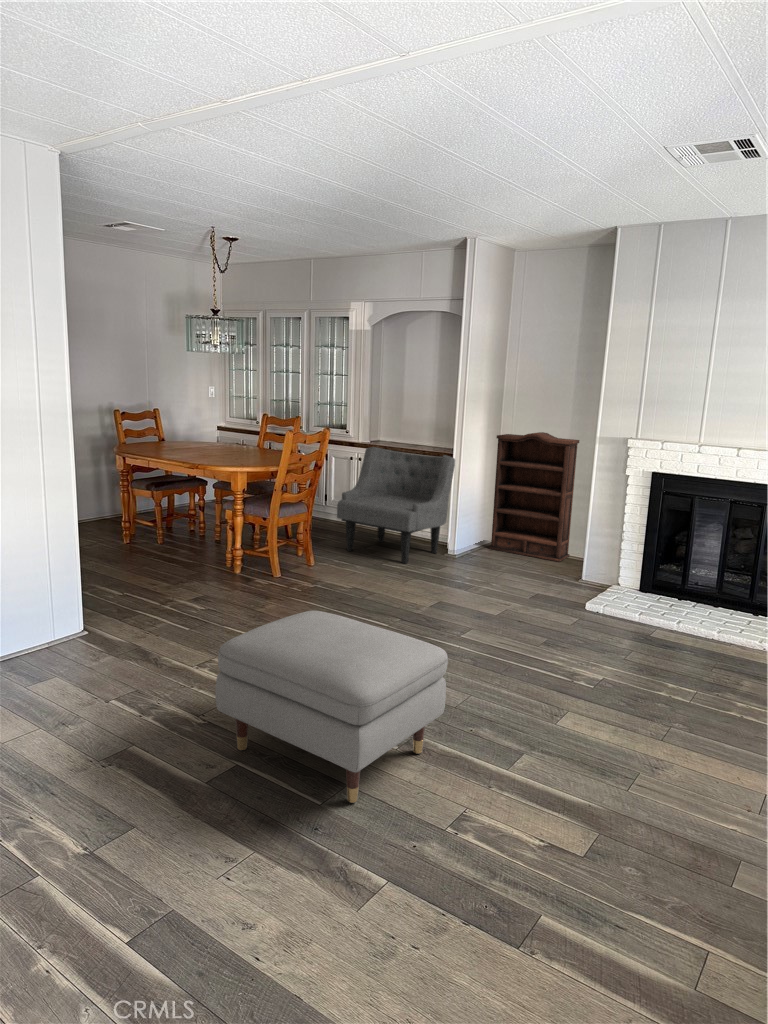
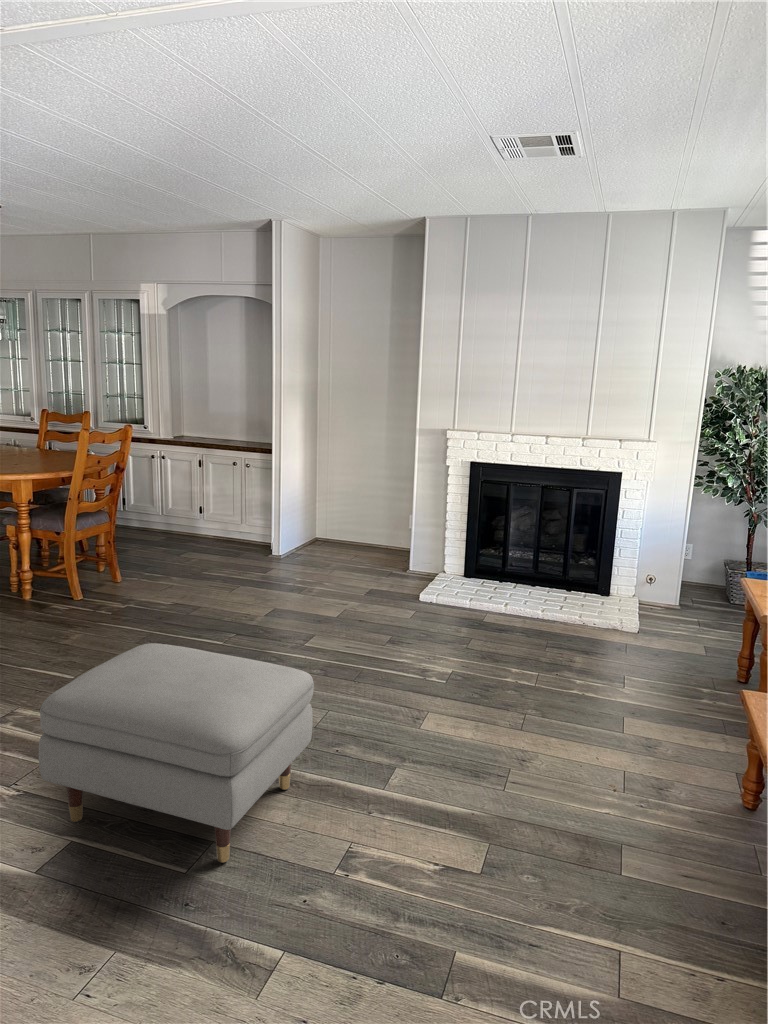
bookshelf: present [489,432,579,562] -> none [311,423,397,555]
armchair: present [337,447,455,563] -> none [142,444,272,571]

